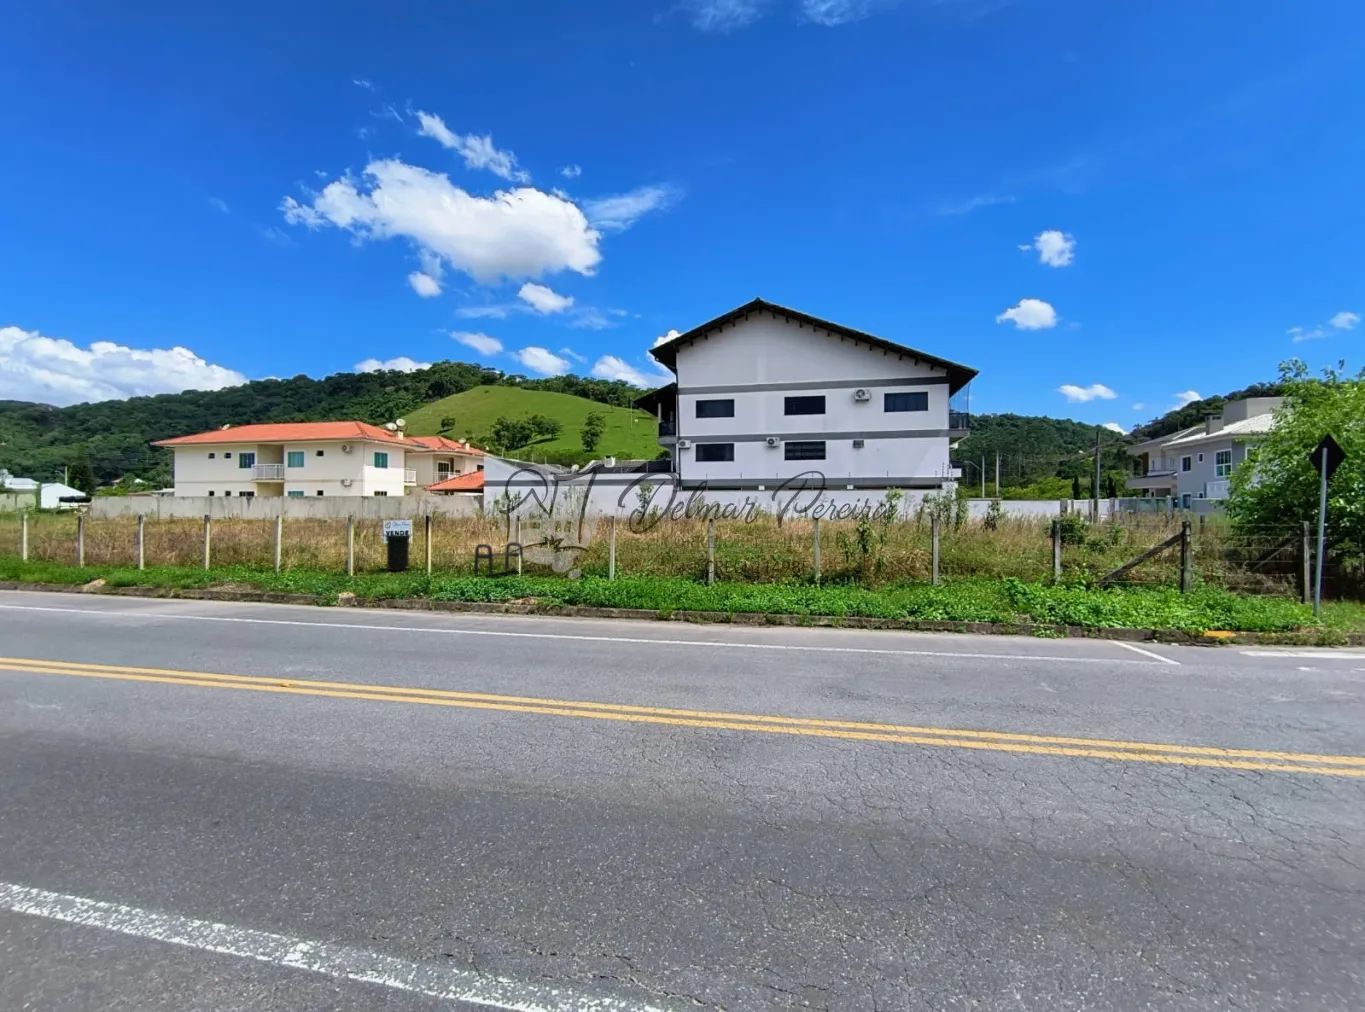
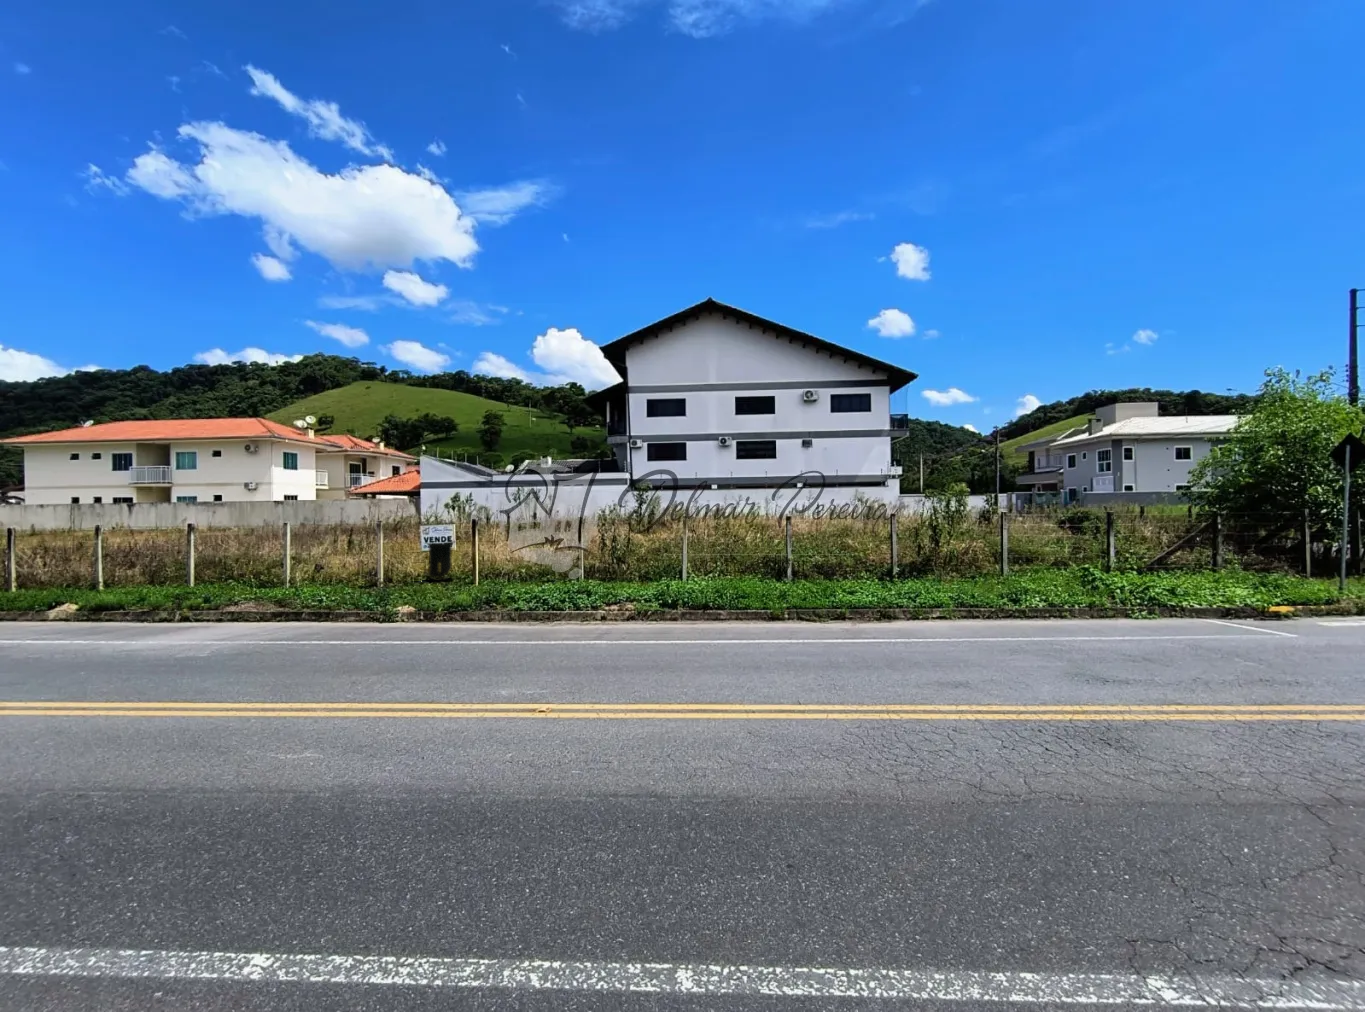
bench: present [474,542,523,576] -> none [534,547,581,582]

